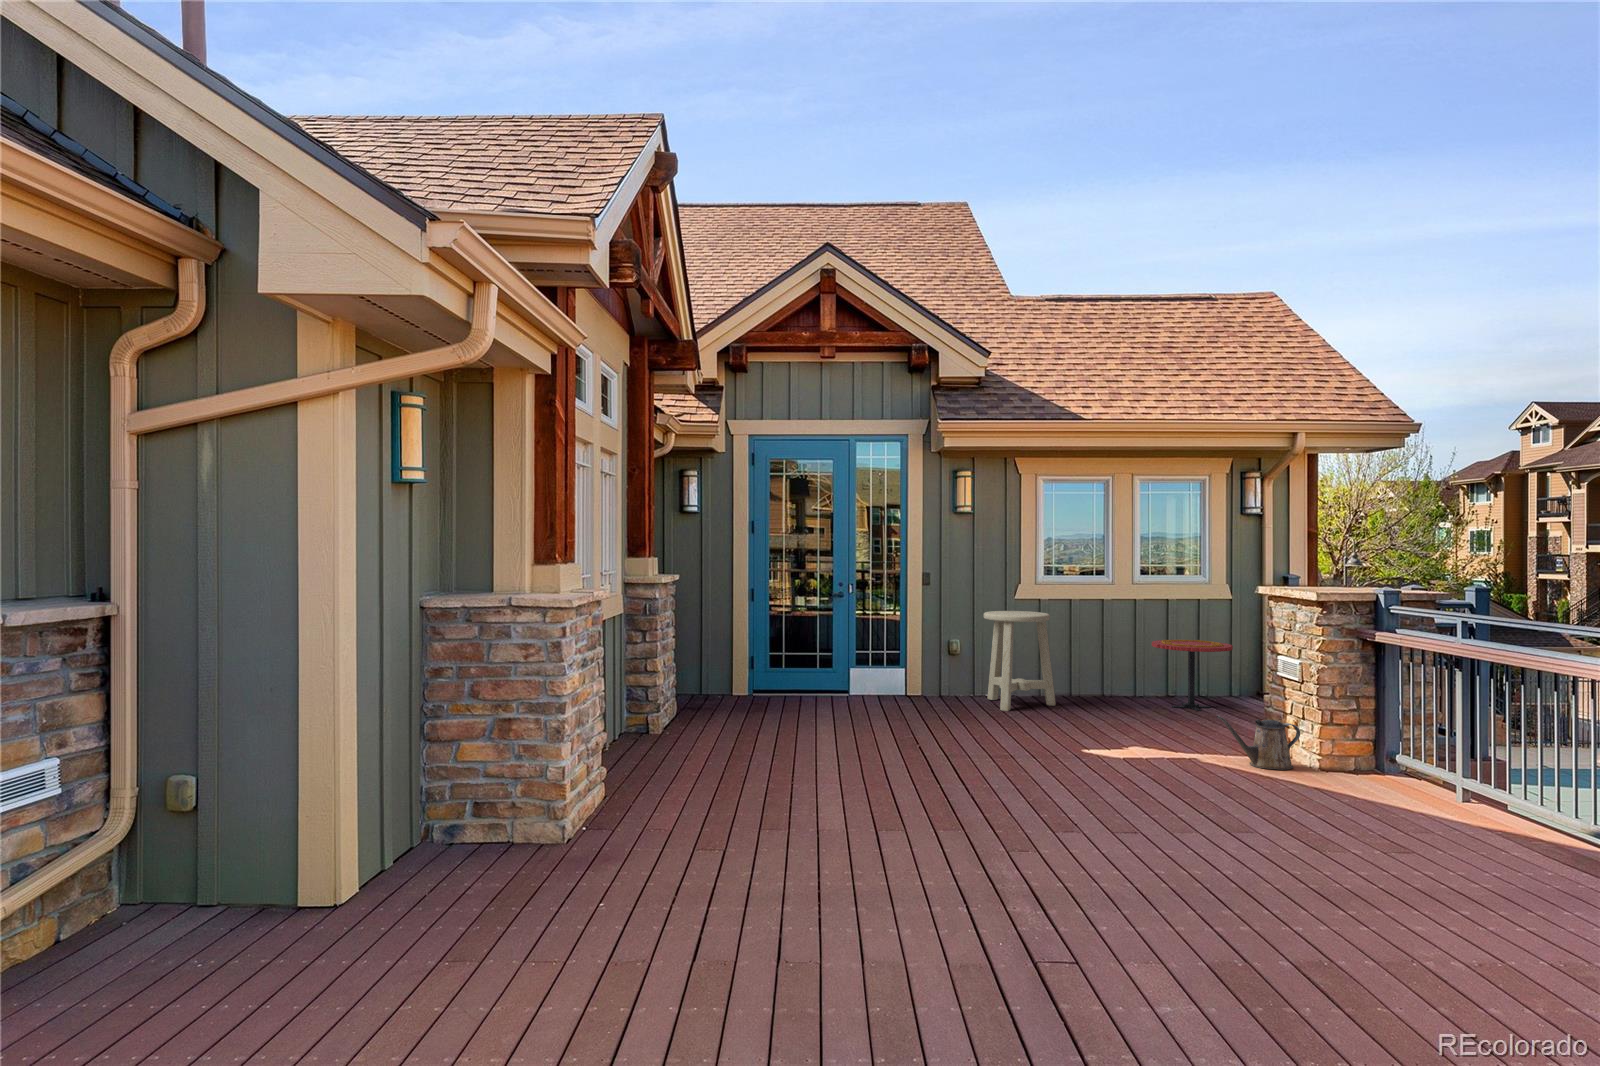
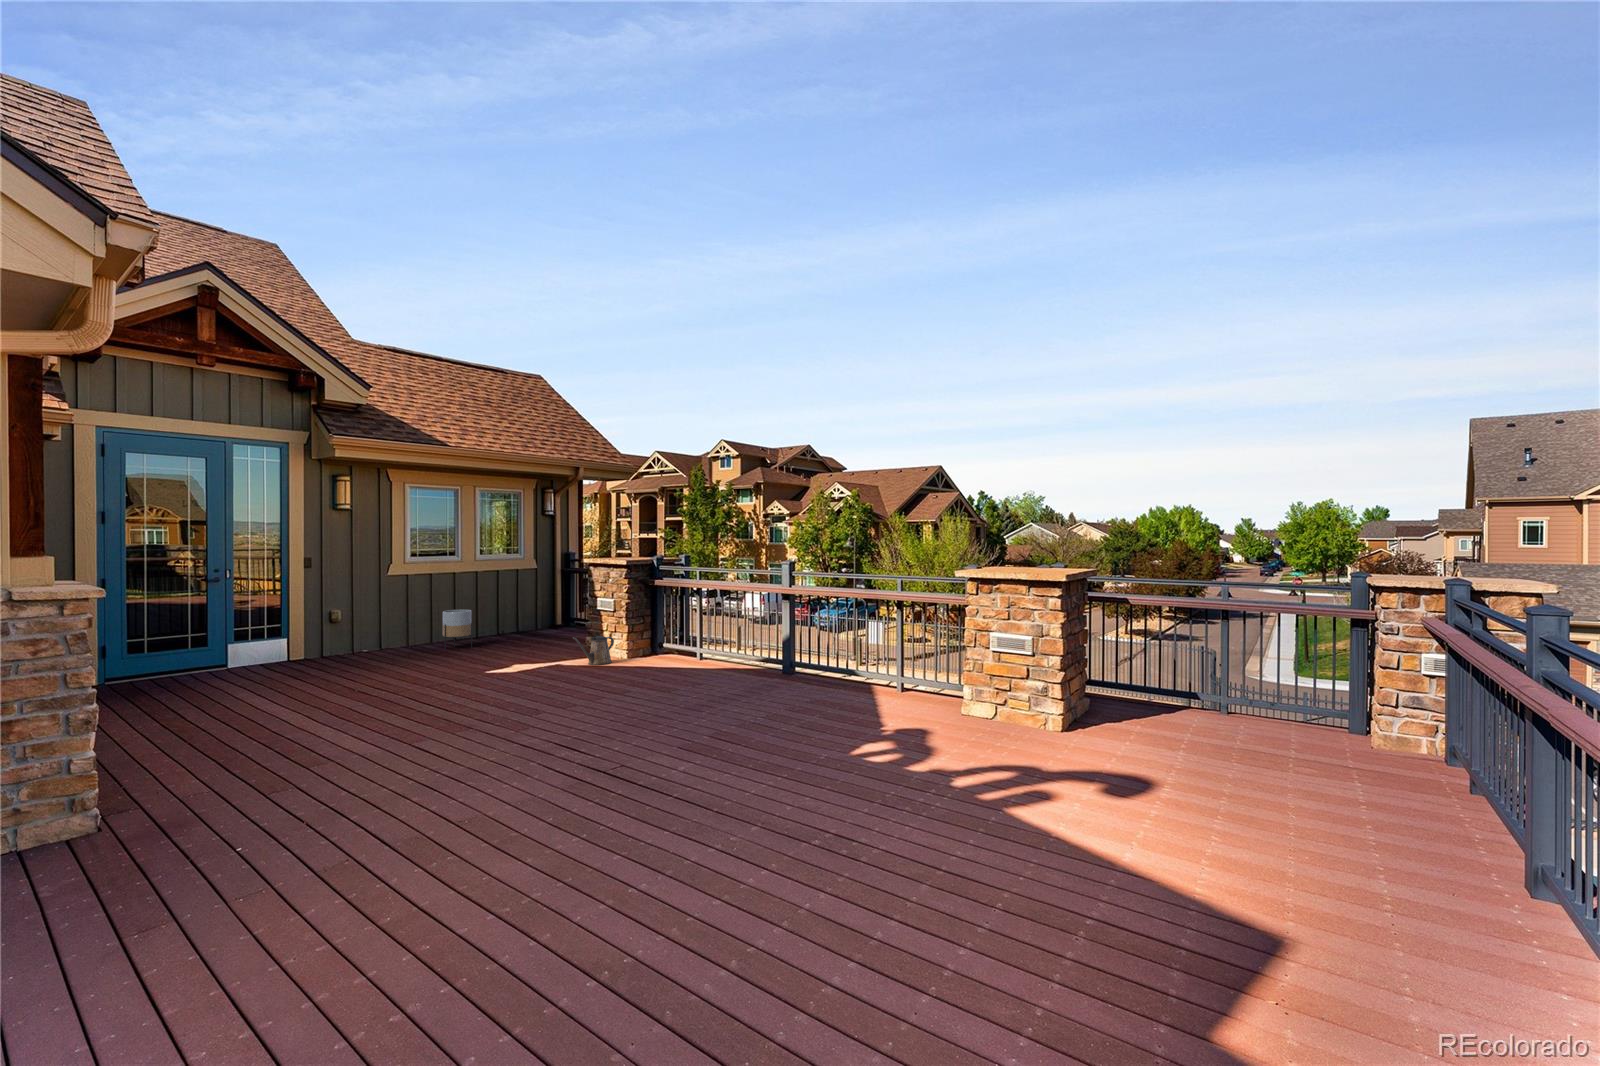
stool: present [984,611,1056,711] -> none [368,586,429,663]
side table: present [1152,640,1233,711] -> none [495,597,548,643]
planter: none [1078,649,1116,706] -> present [442,610,472,650]

